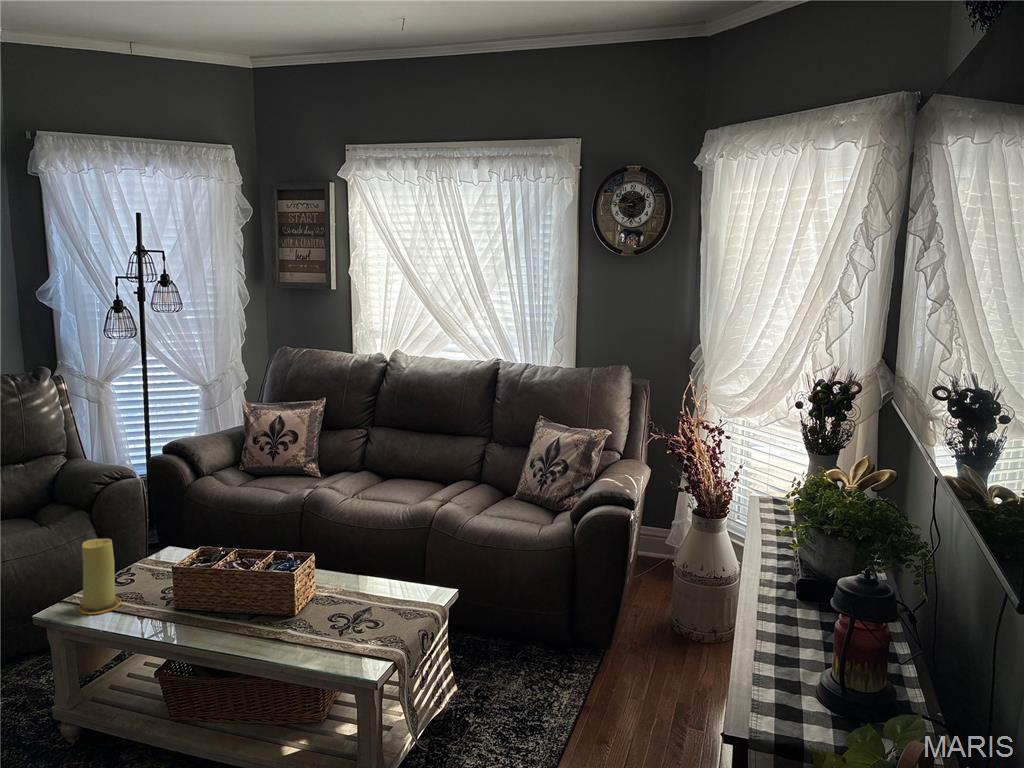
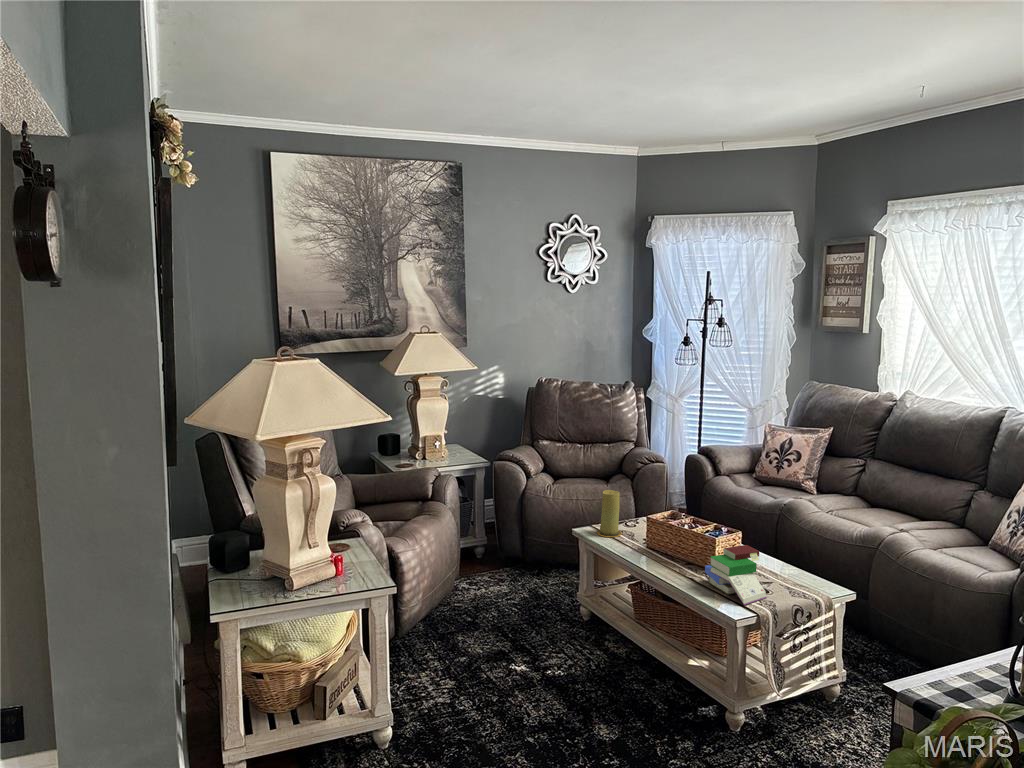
book: none [291,569,382,654] -> present [705,545,767,605]

